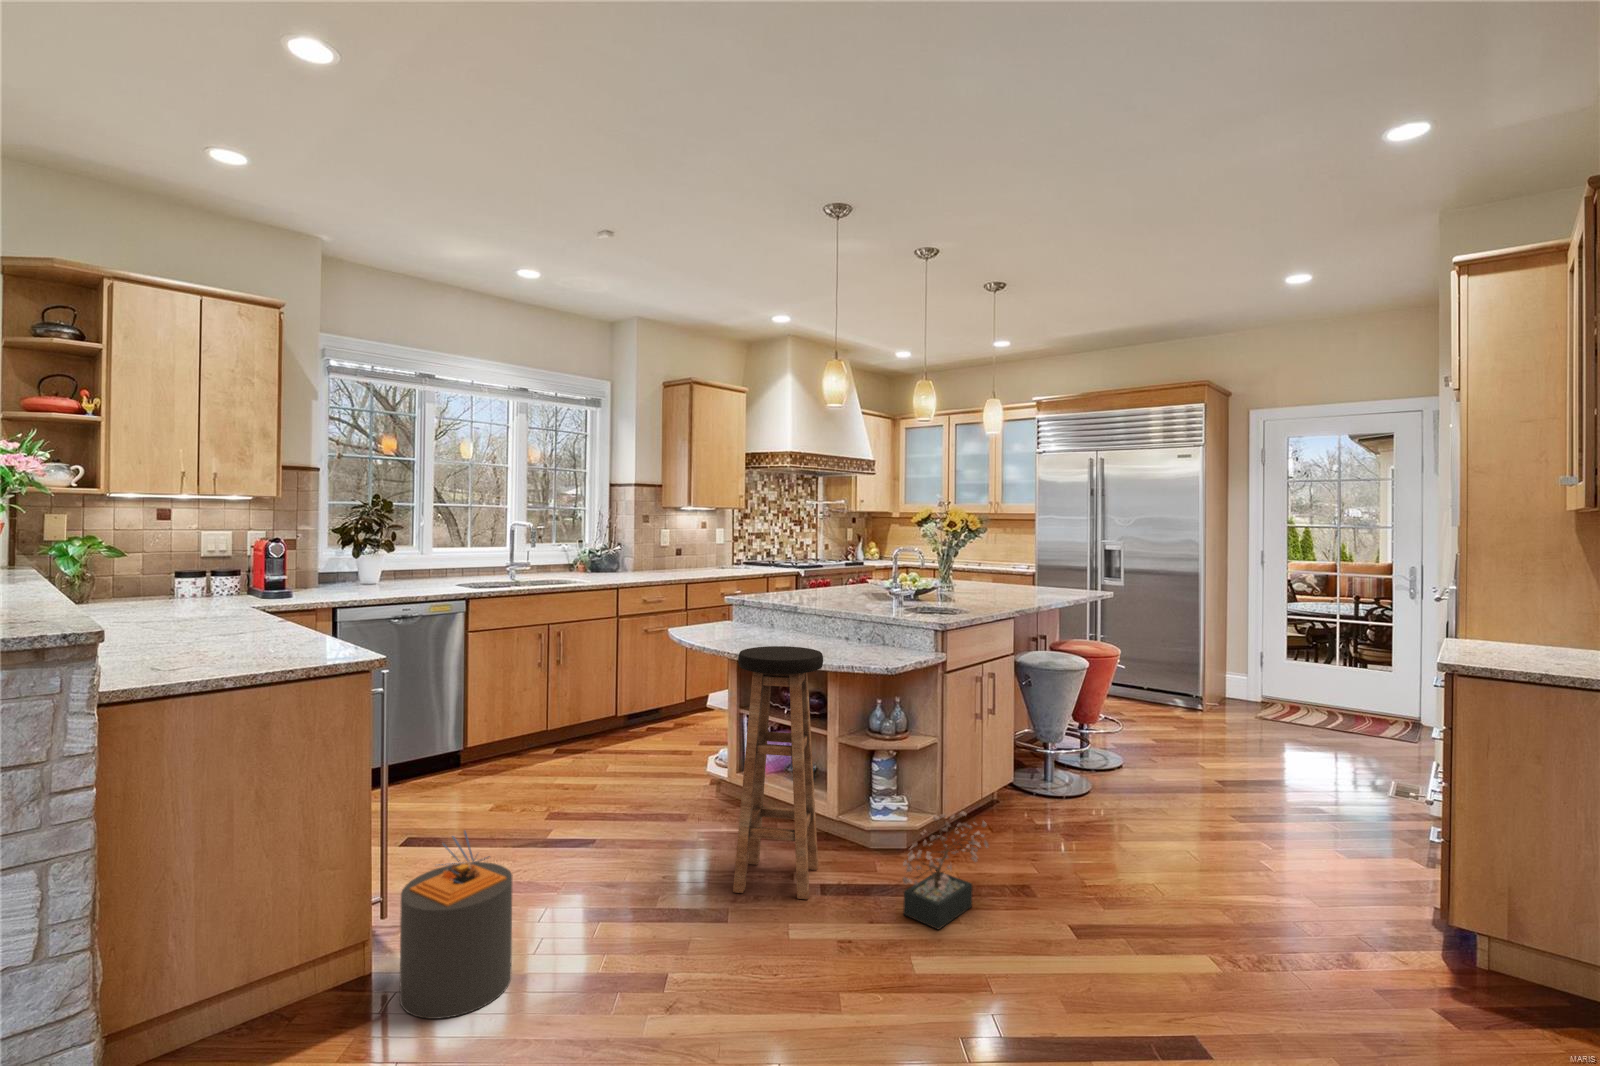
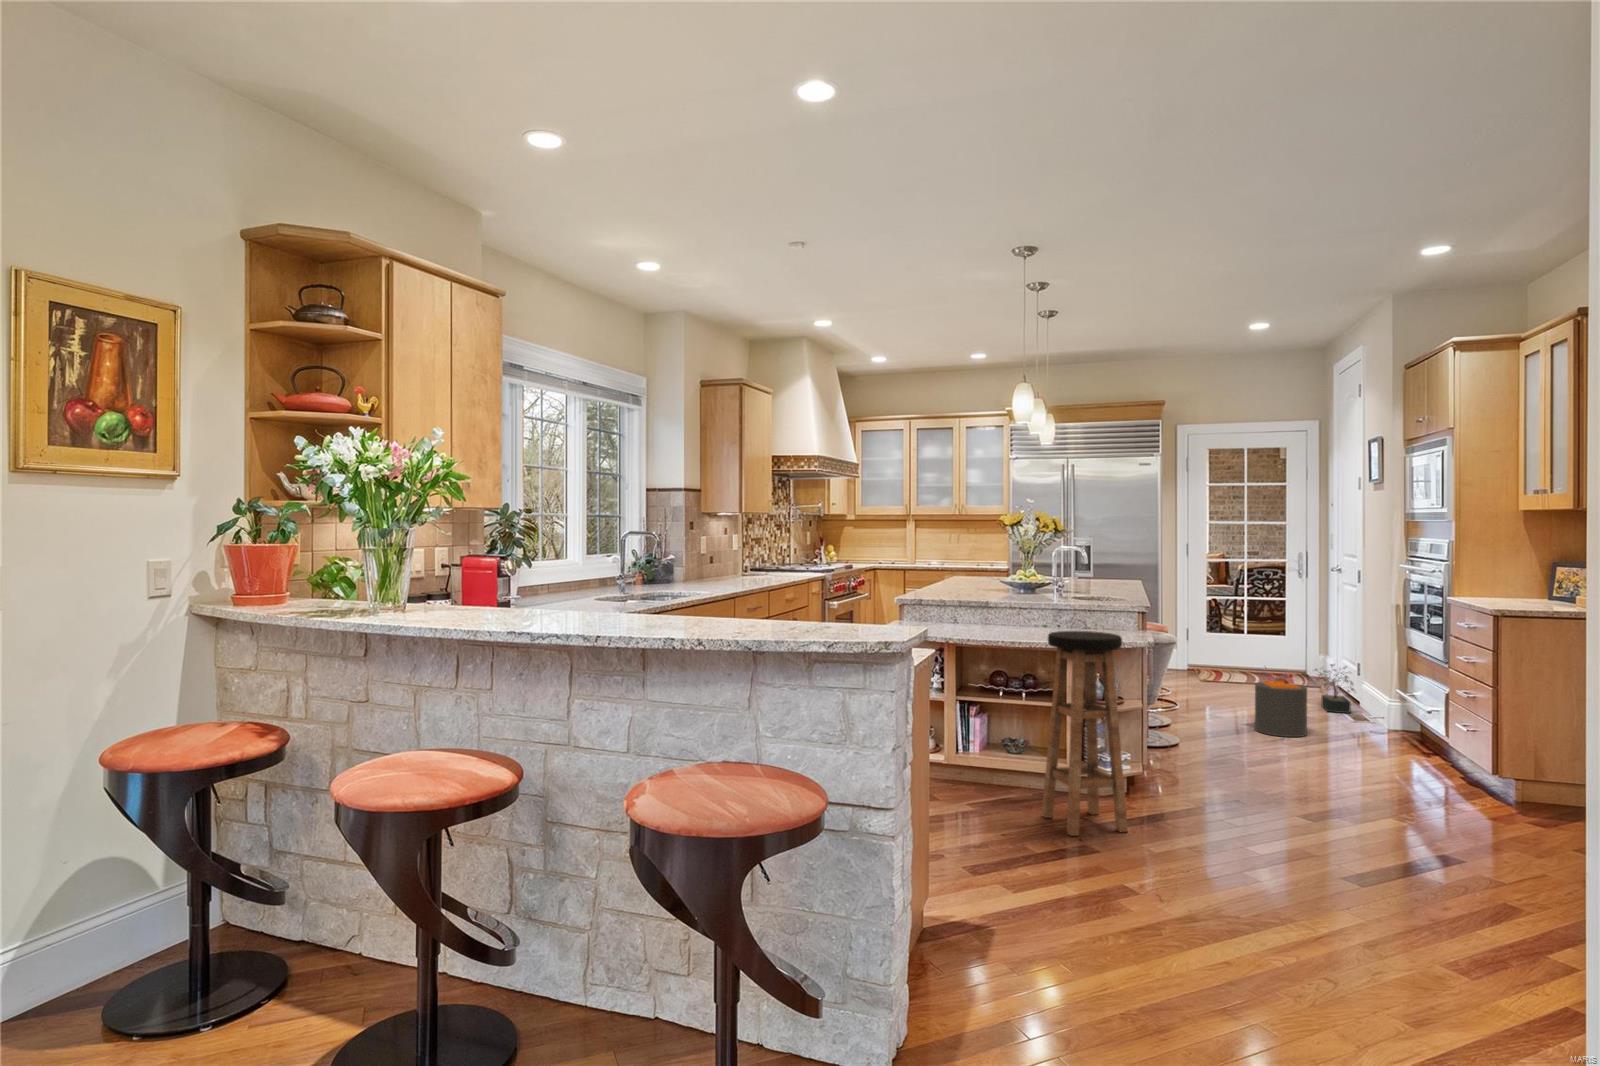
decorative plant: present [903,812,989,929] -> present [1313,664,1355,713]
trash can: present [400,831,513,1019] -> present [1255,667,1307,737]

